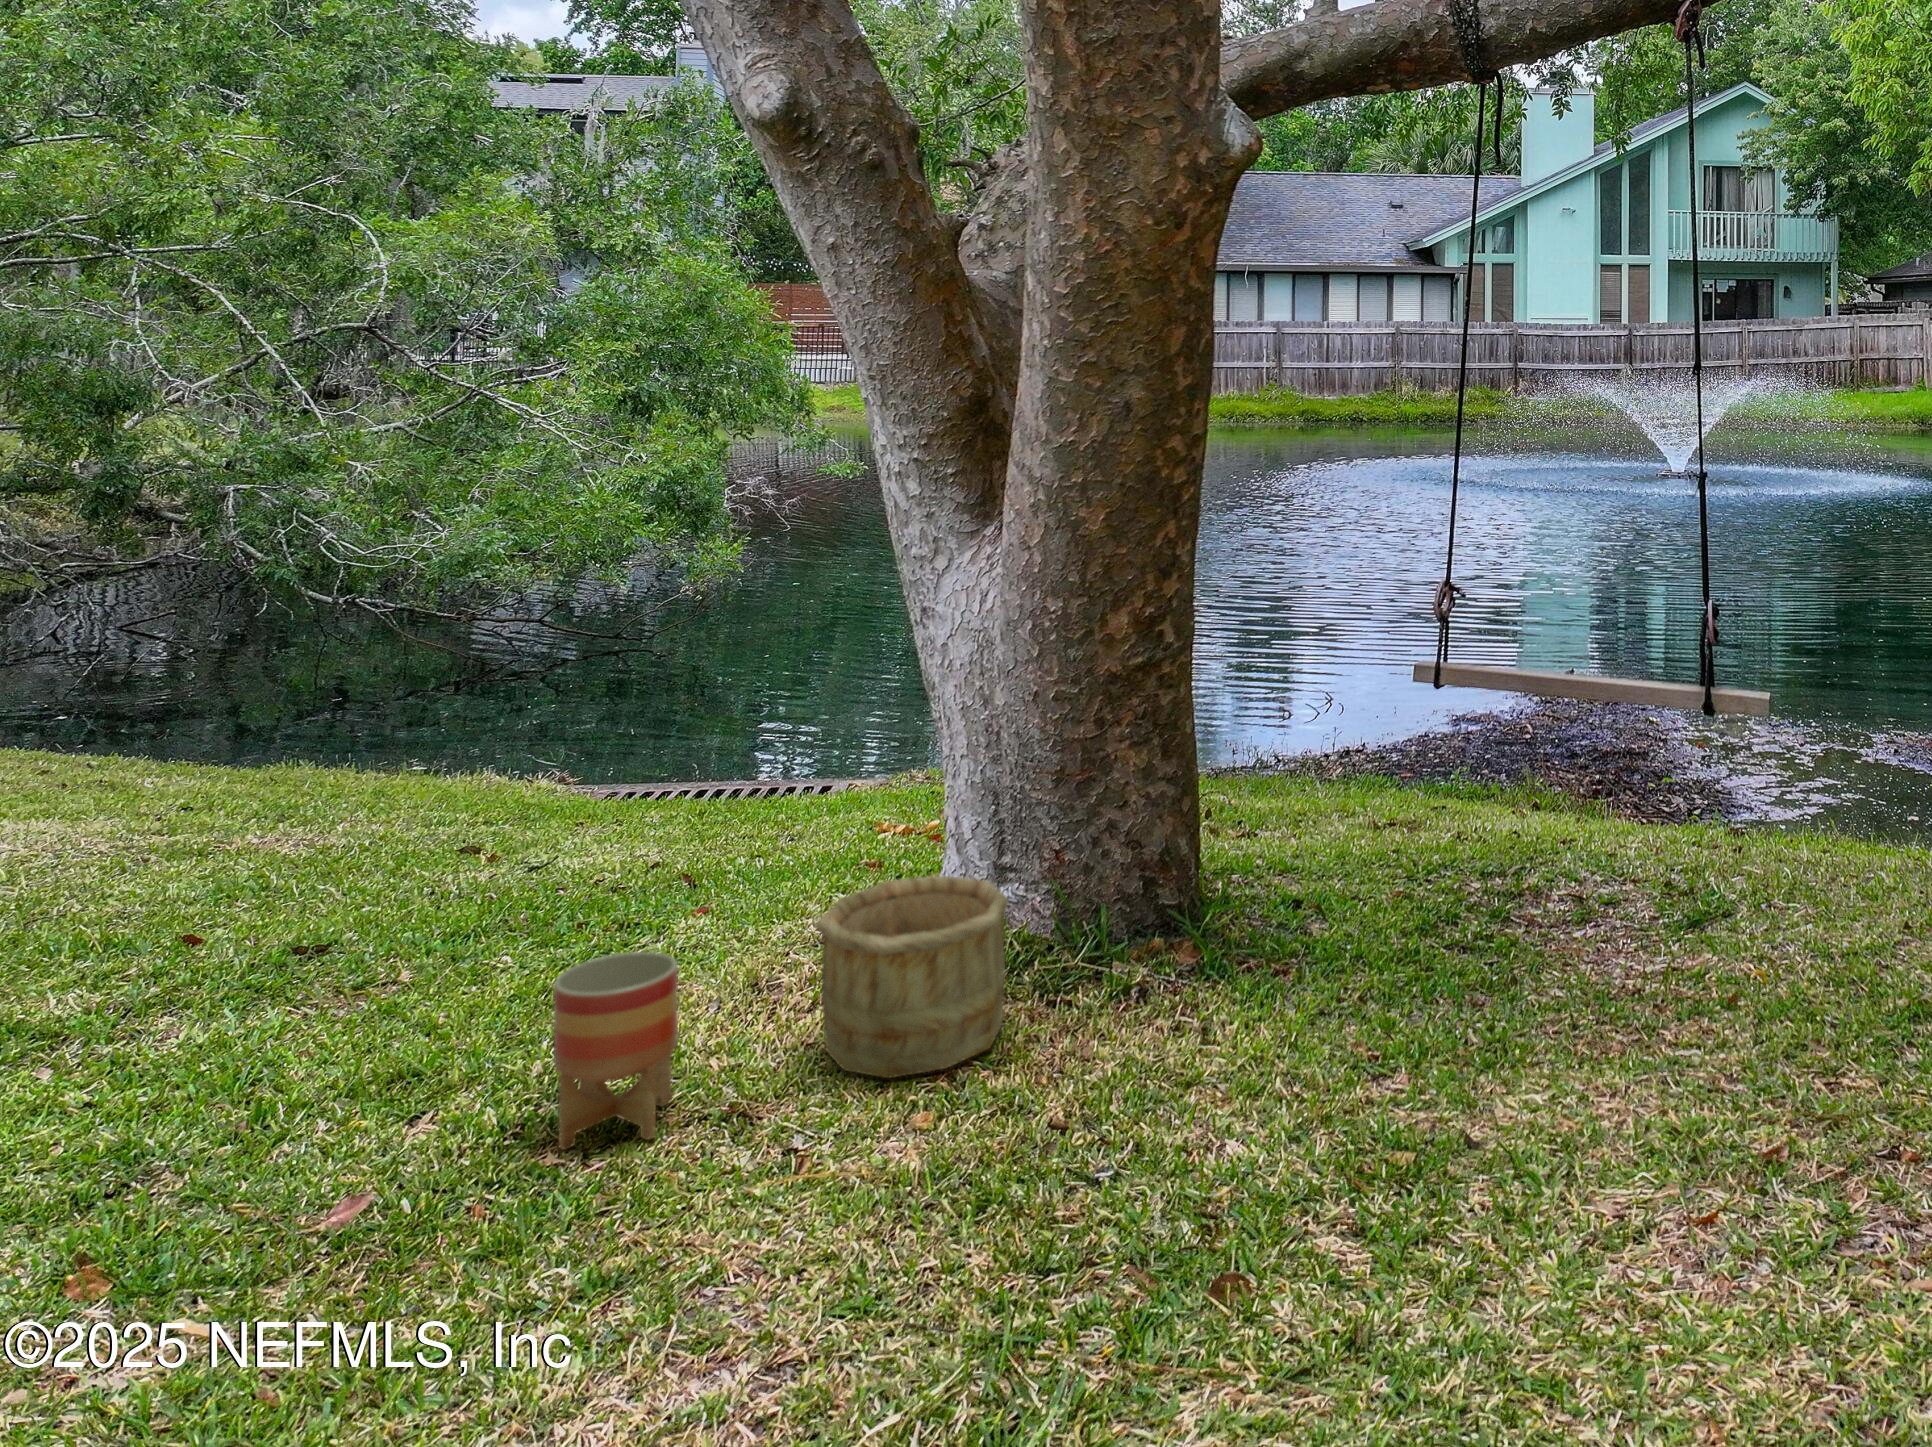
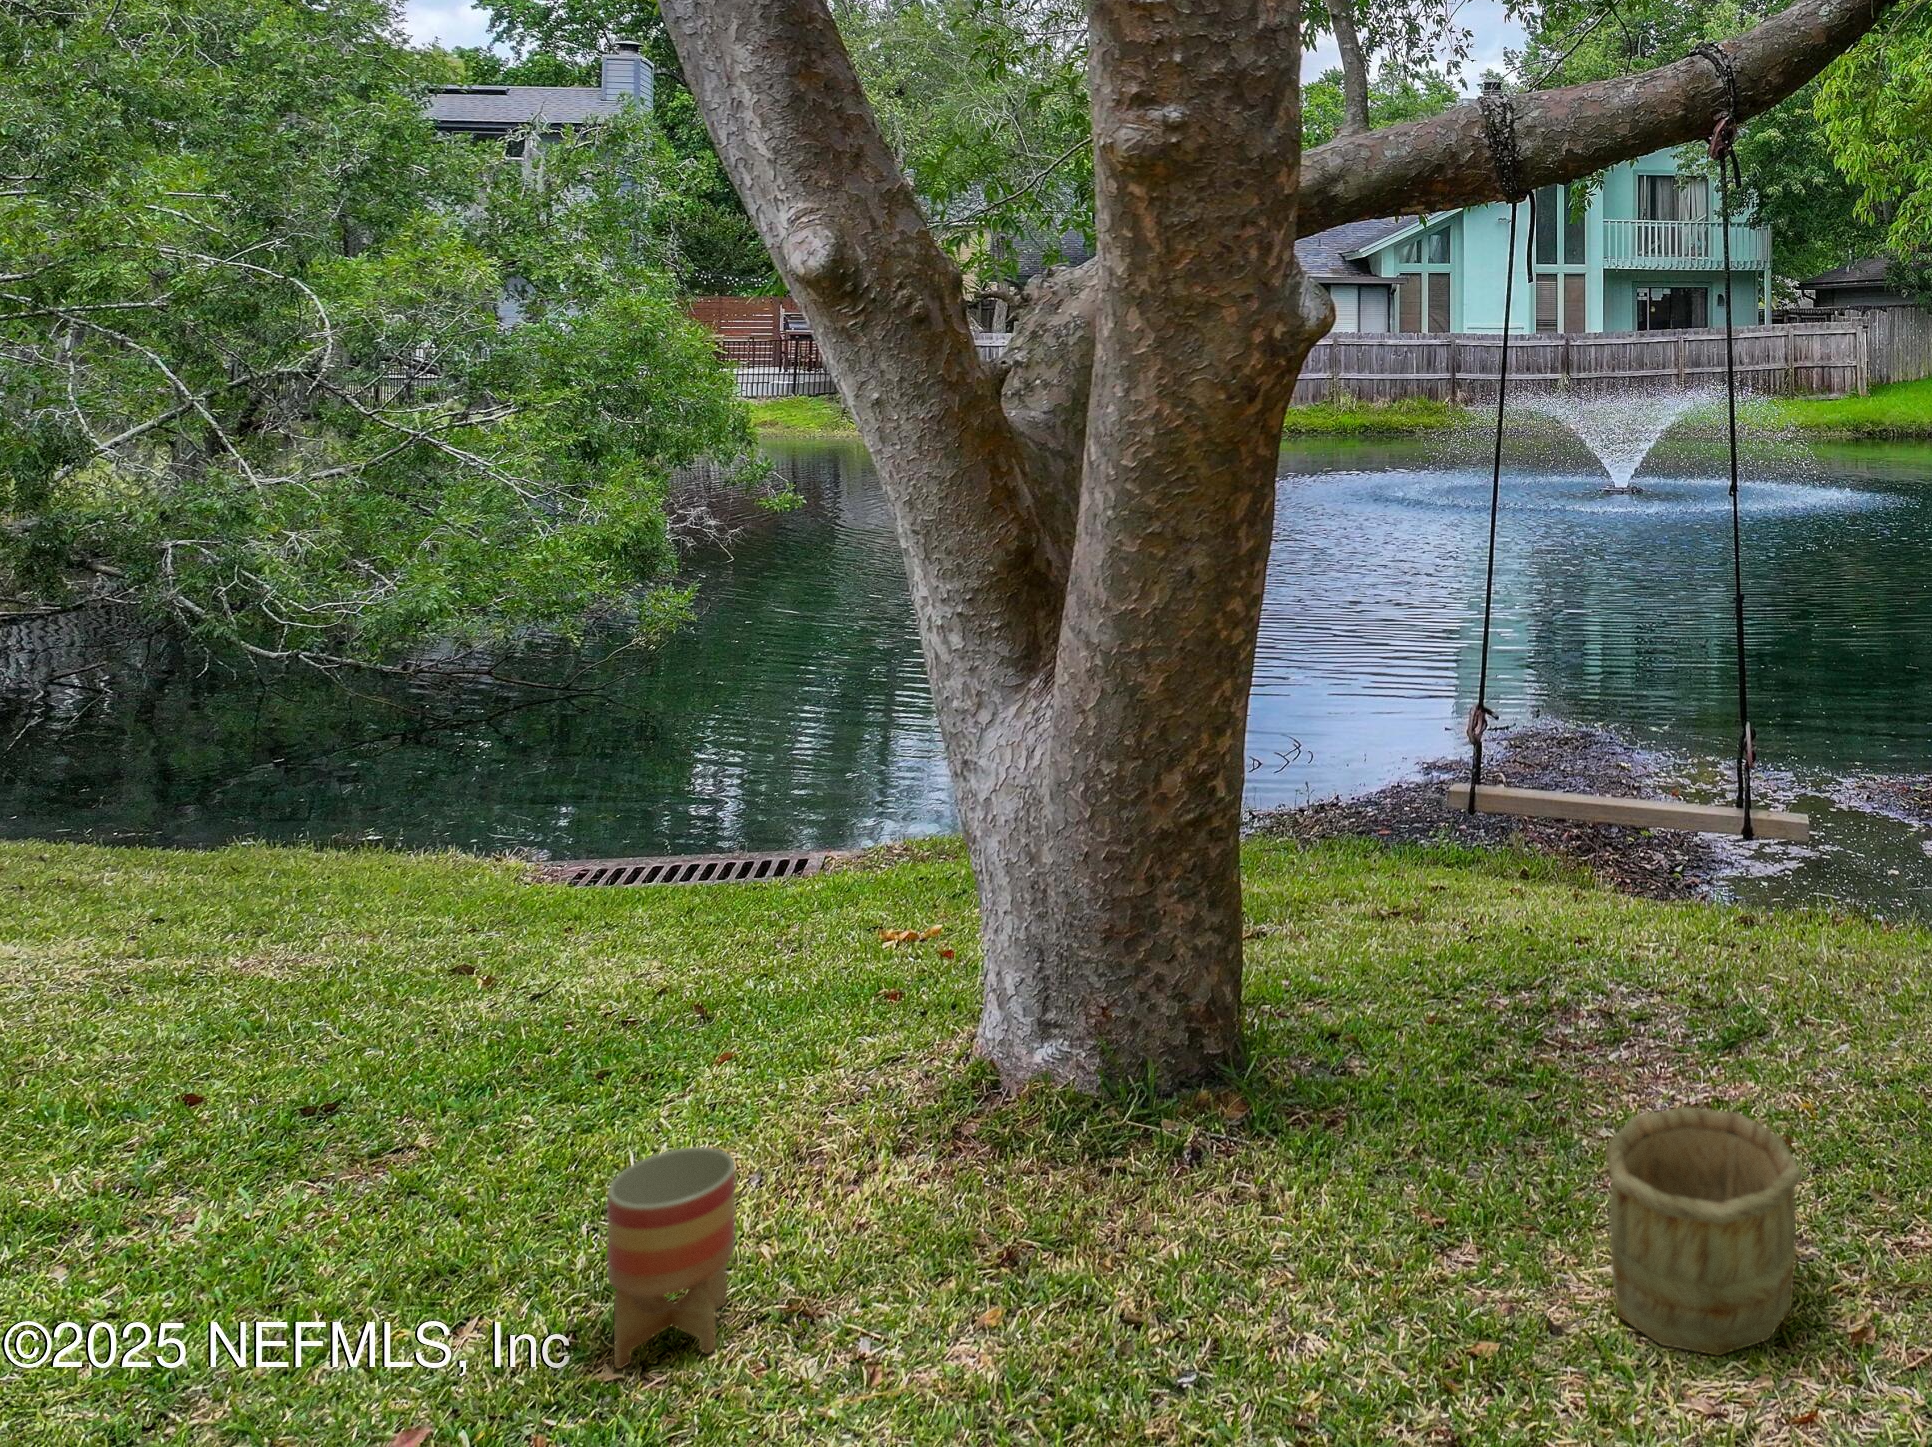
wooden bucket: present [816,876,1009,1078] -> present [1606,1107,1802,1355]

